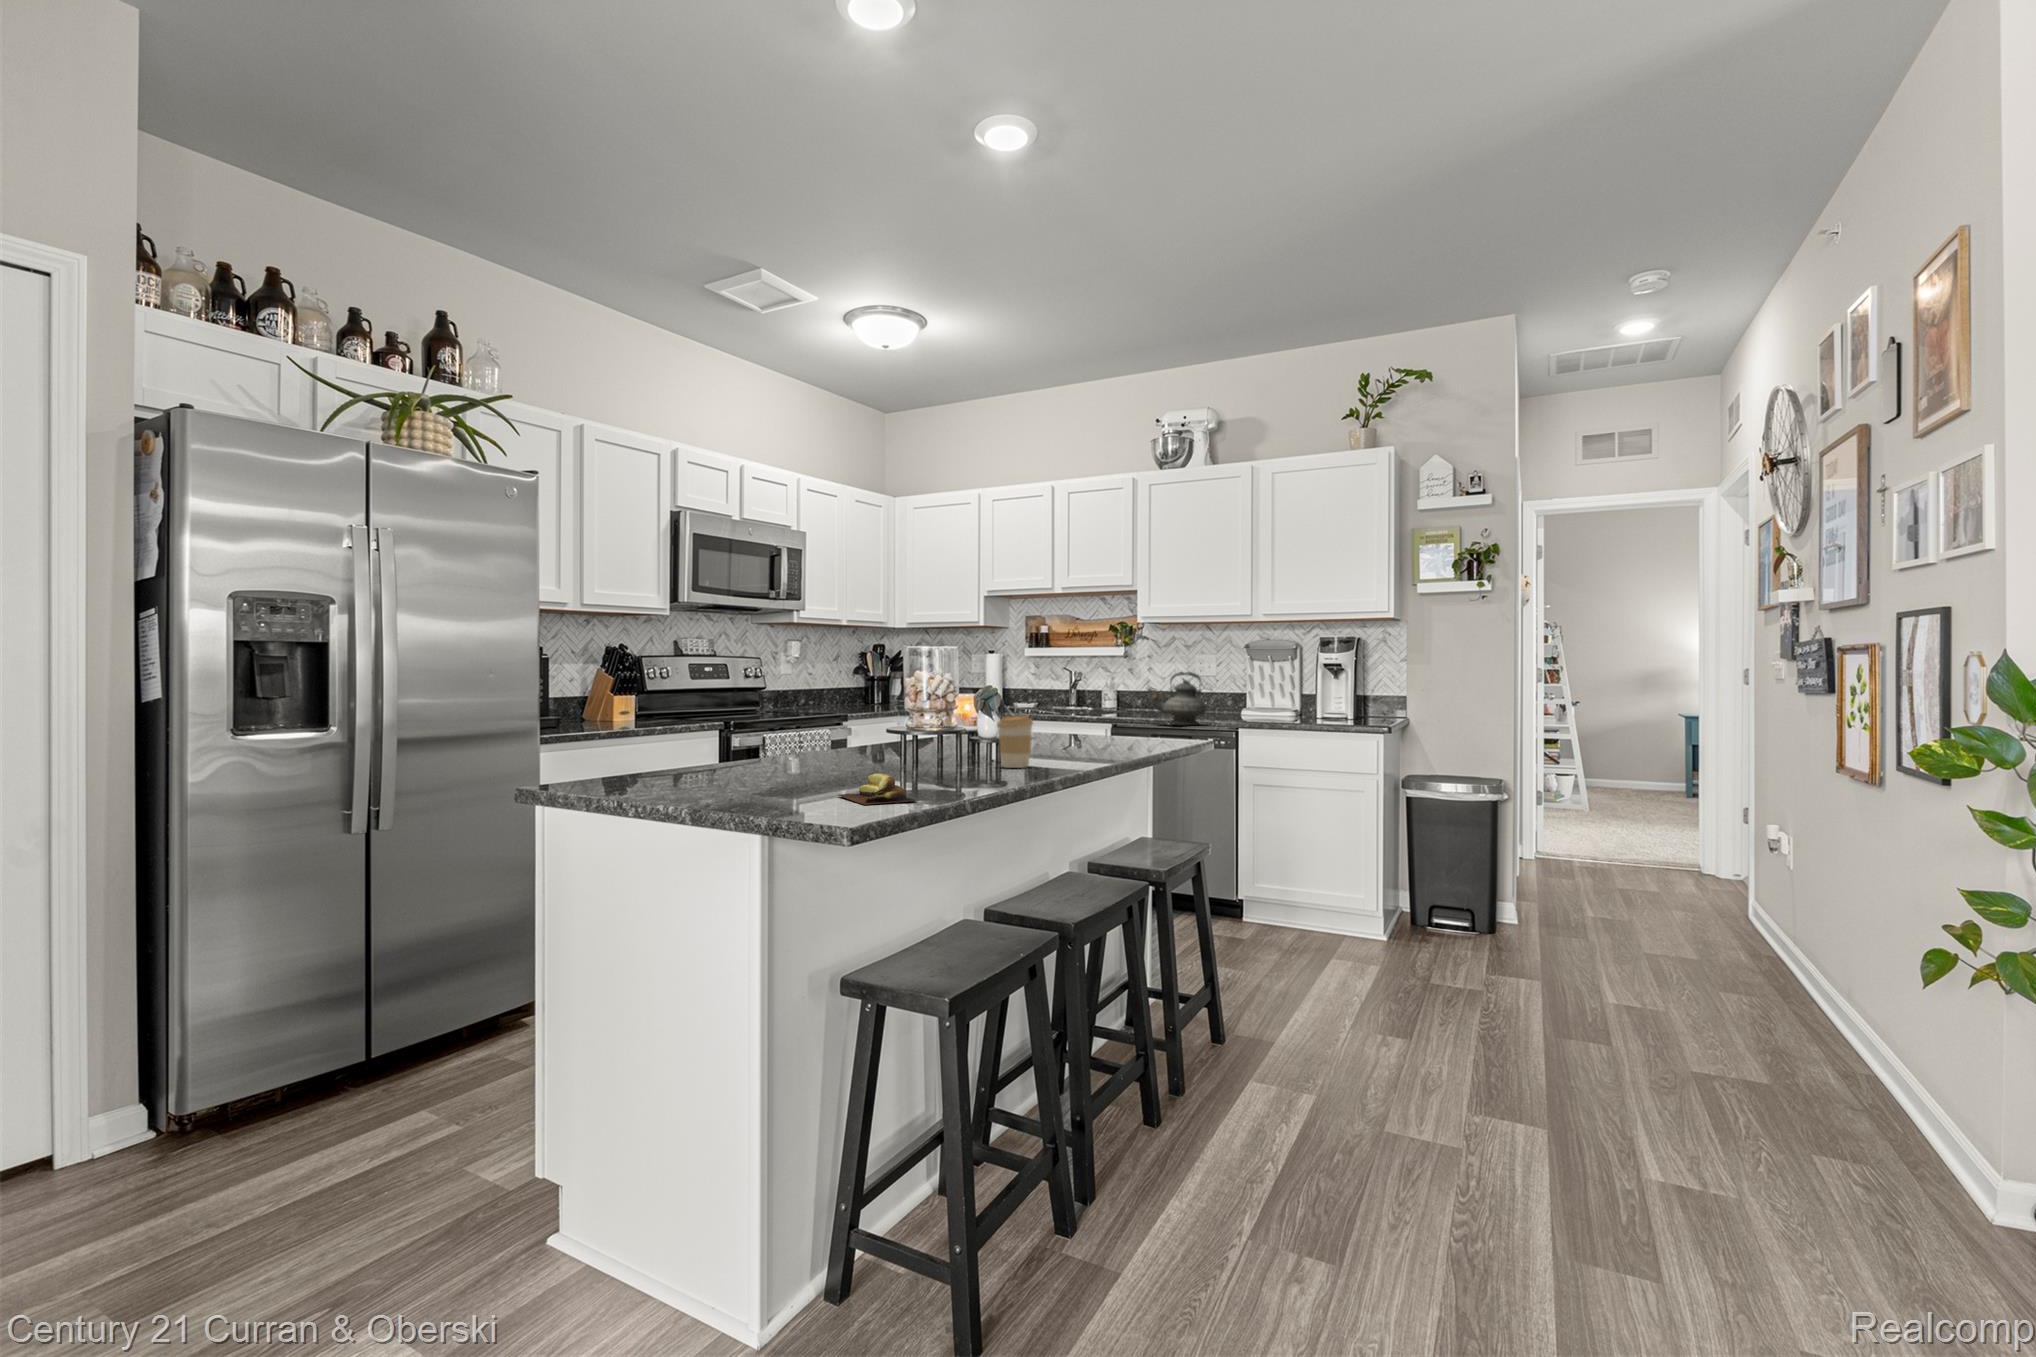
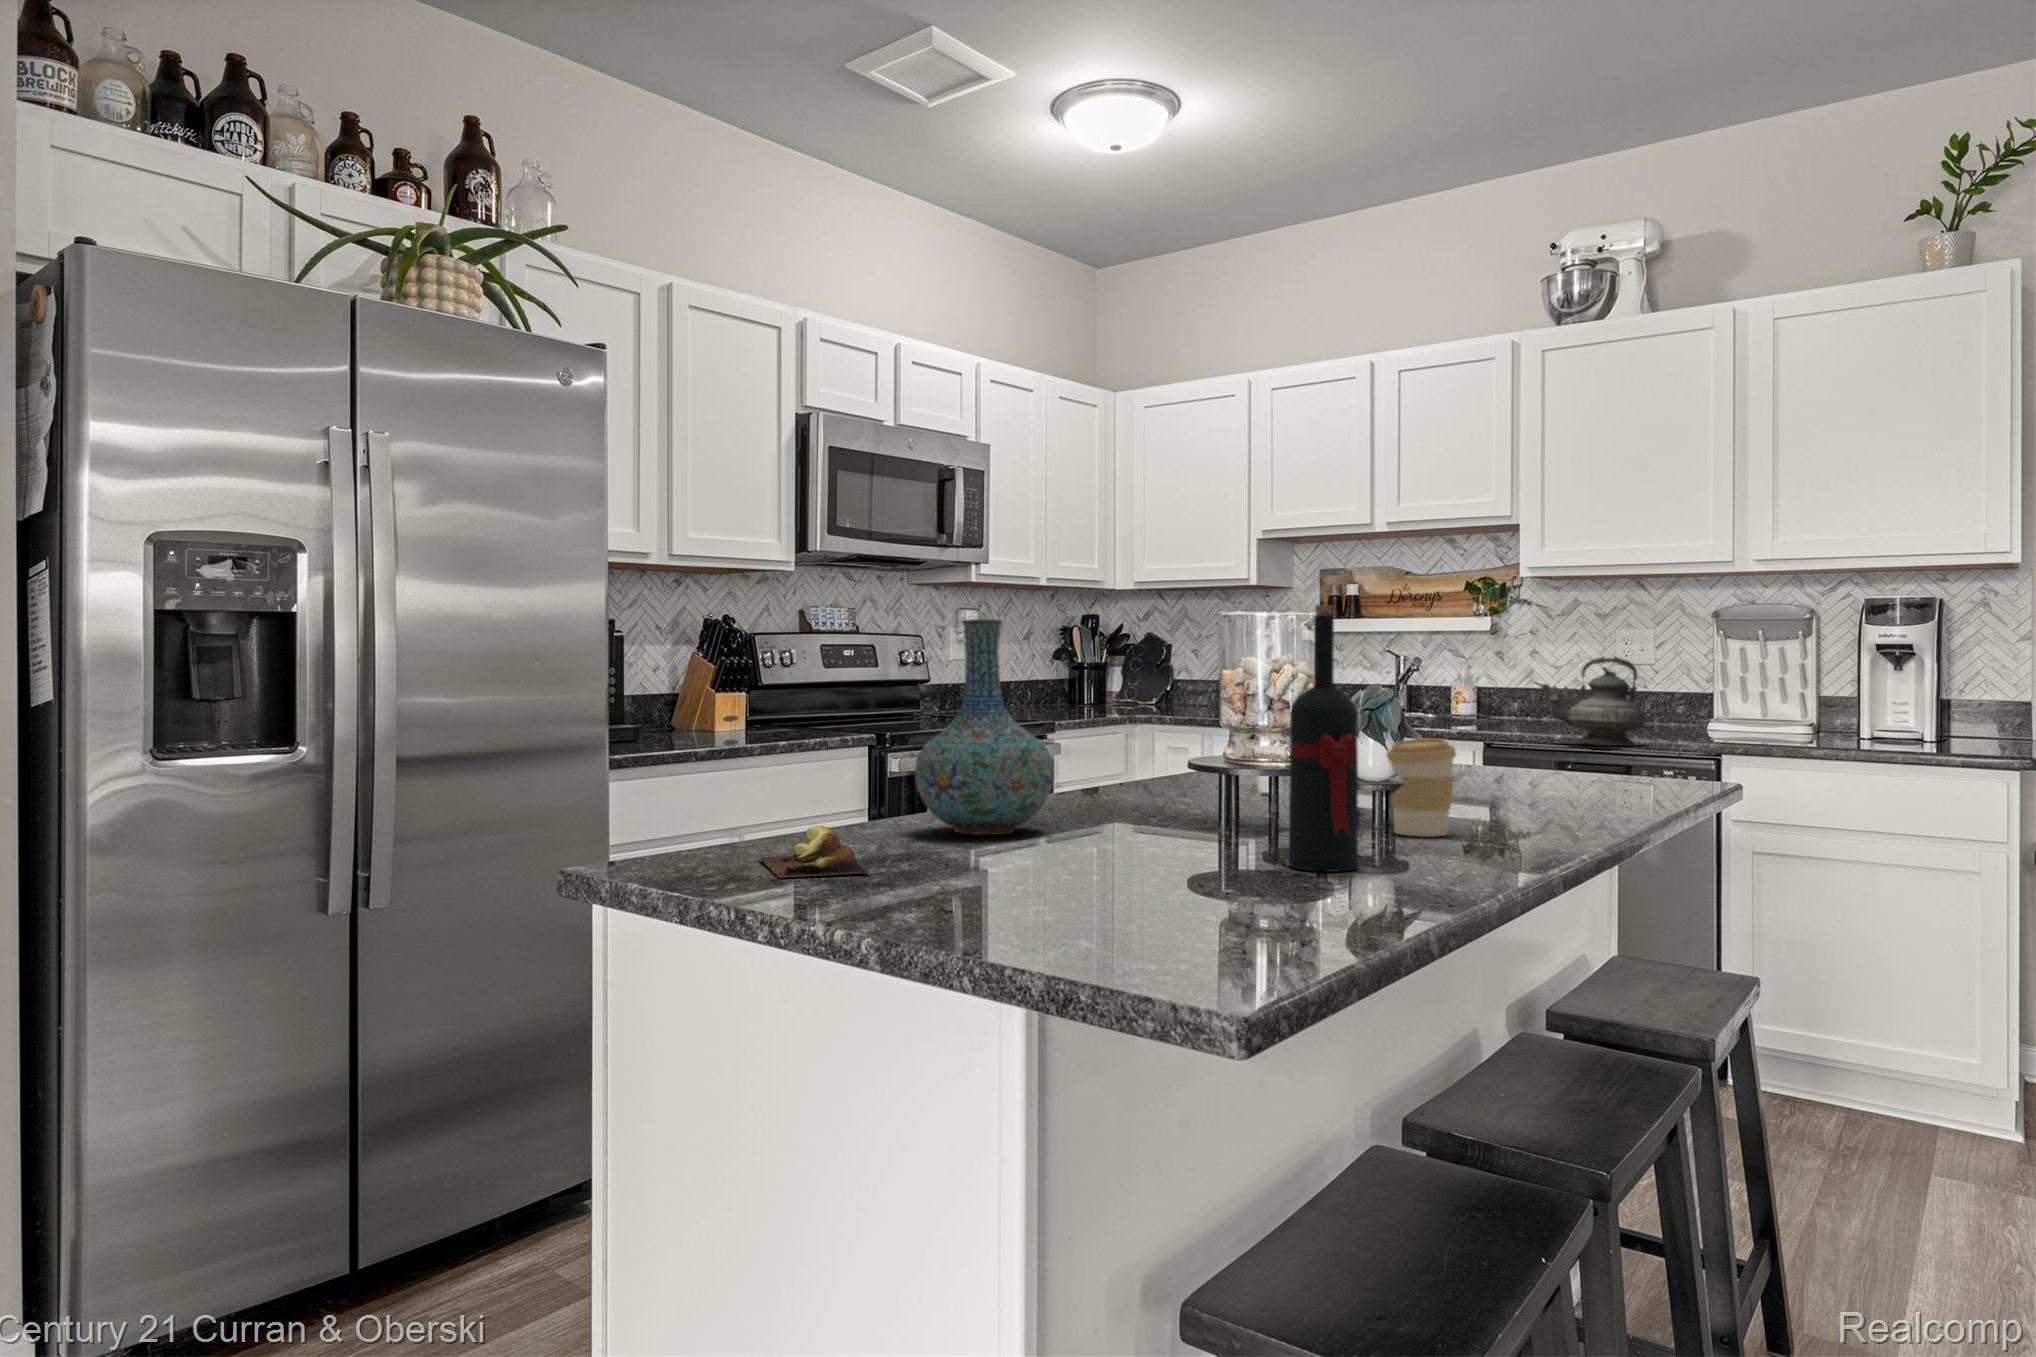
wine bottle: none [928,644,963,782] -> present [1289,605,1358,871]
vase: none [731,650,814,772] -> present [915,619,1054,835]
banana: present [838,773,917,805] -> present [759,826,869,878]

